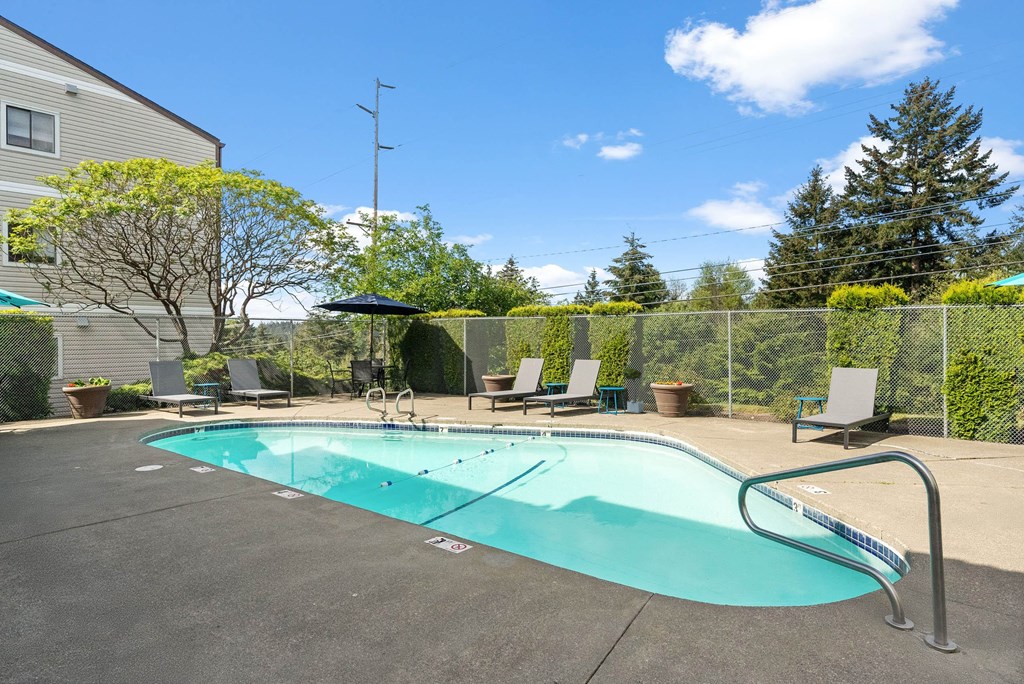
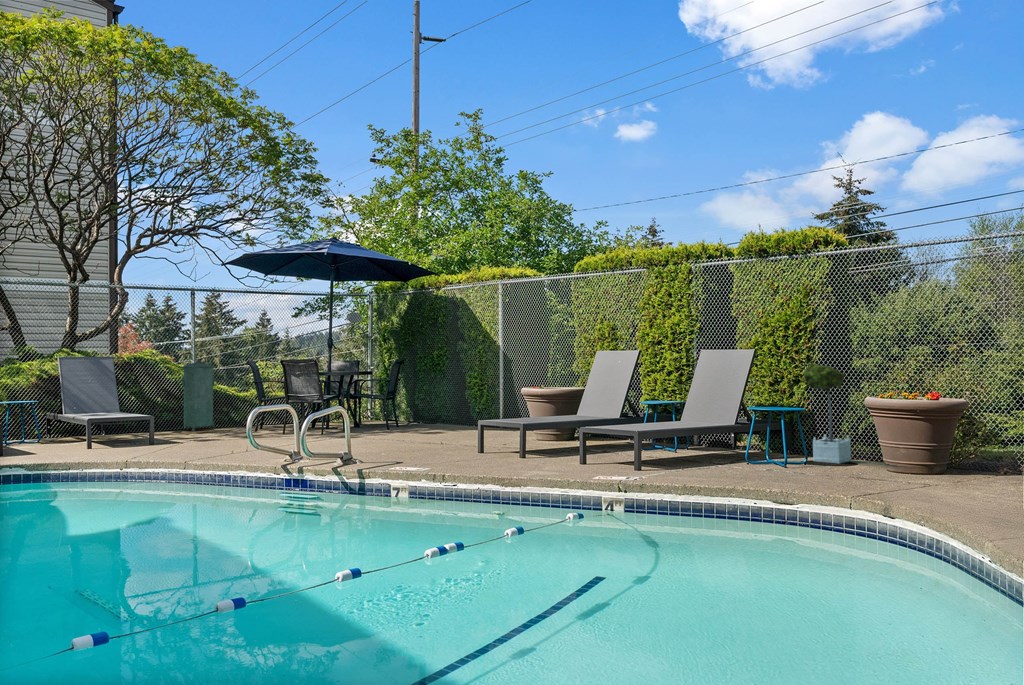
trash can: none [286,360,304,399] -> present [182,361,215,431]

